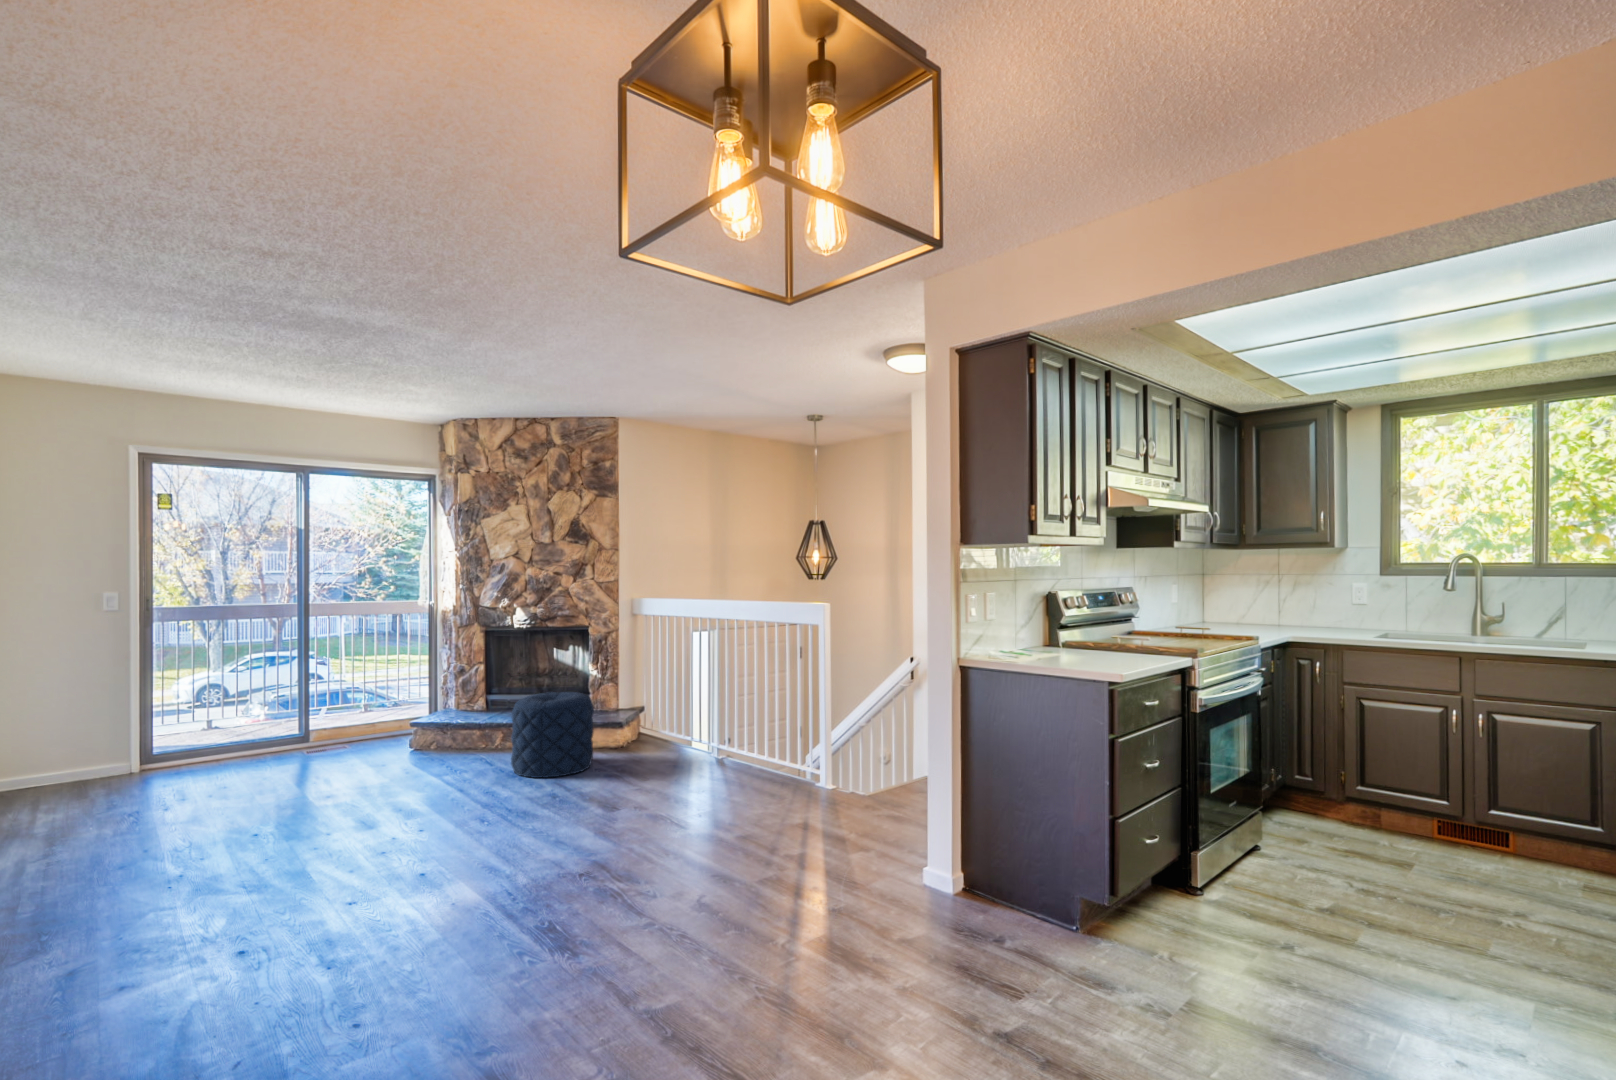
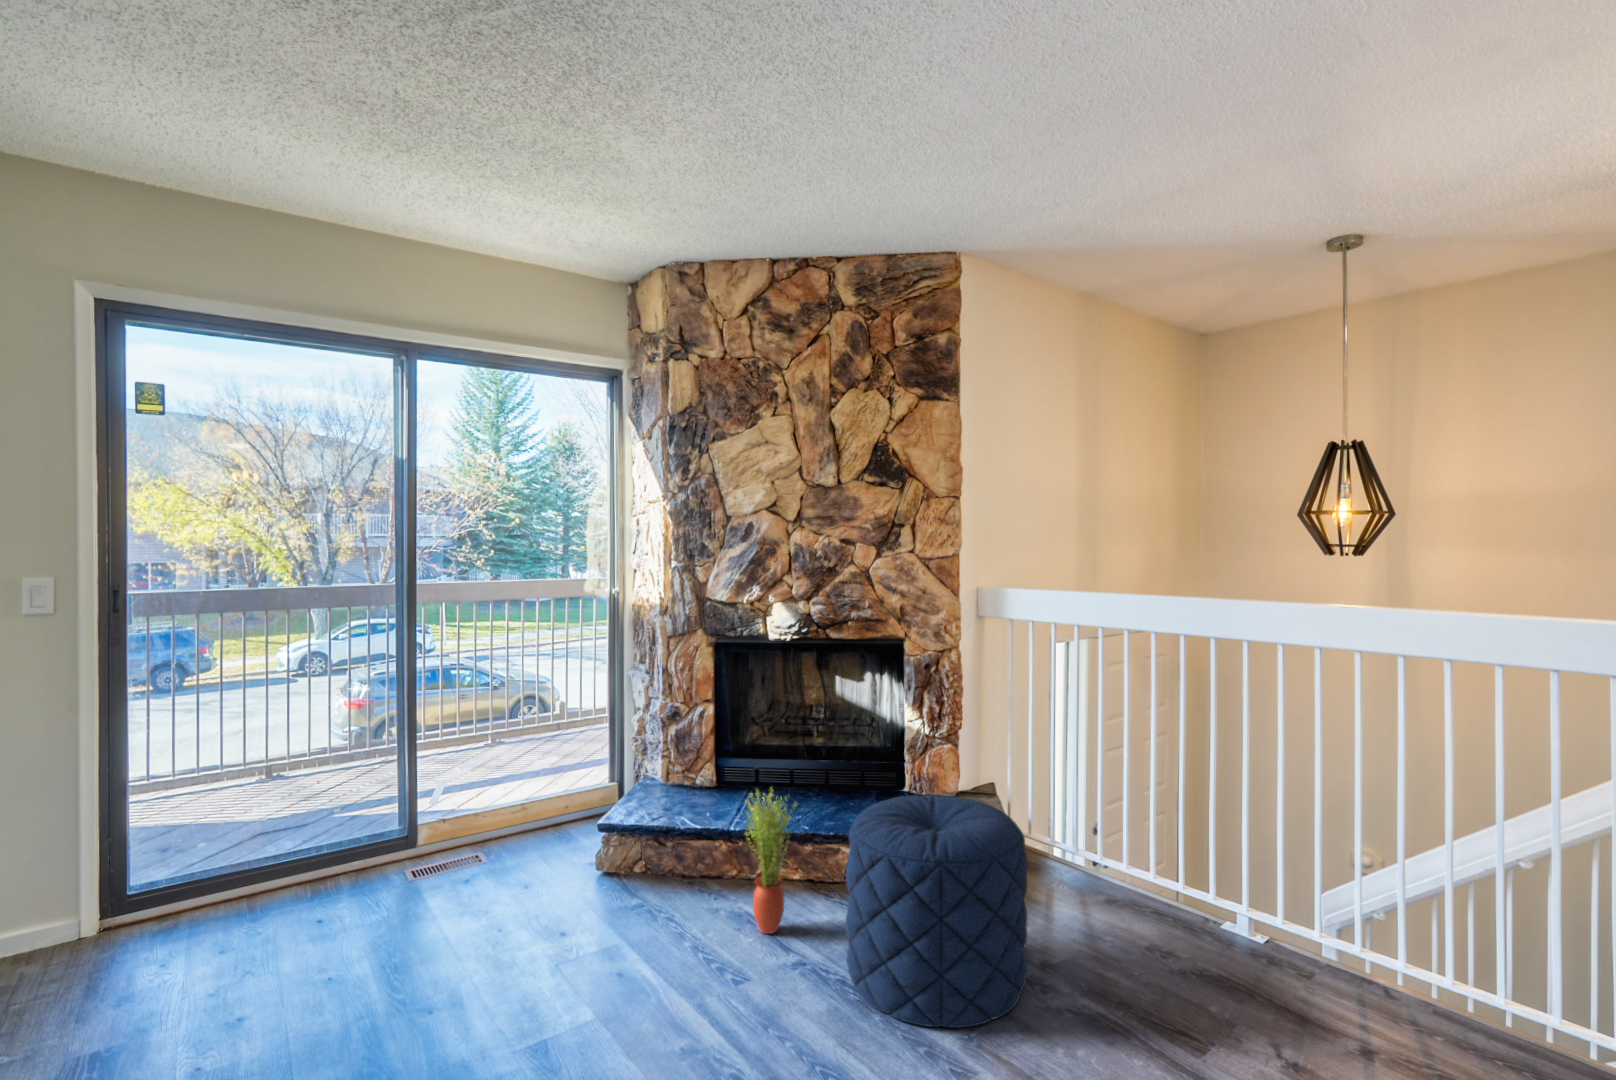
potted plant: none [473,693,503,761] -> present [745,788,797,934]

